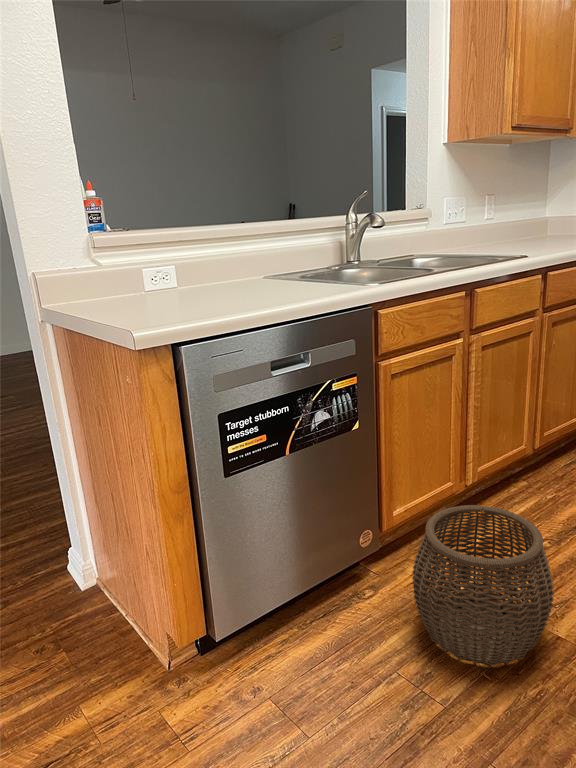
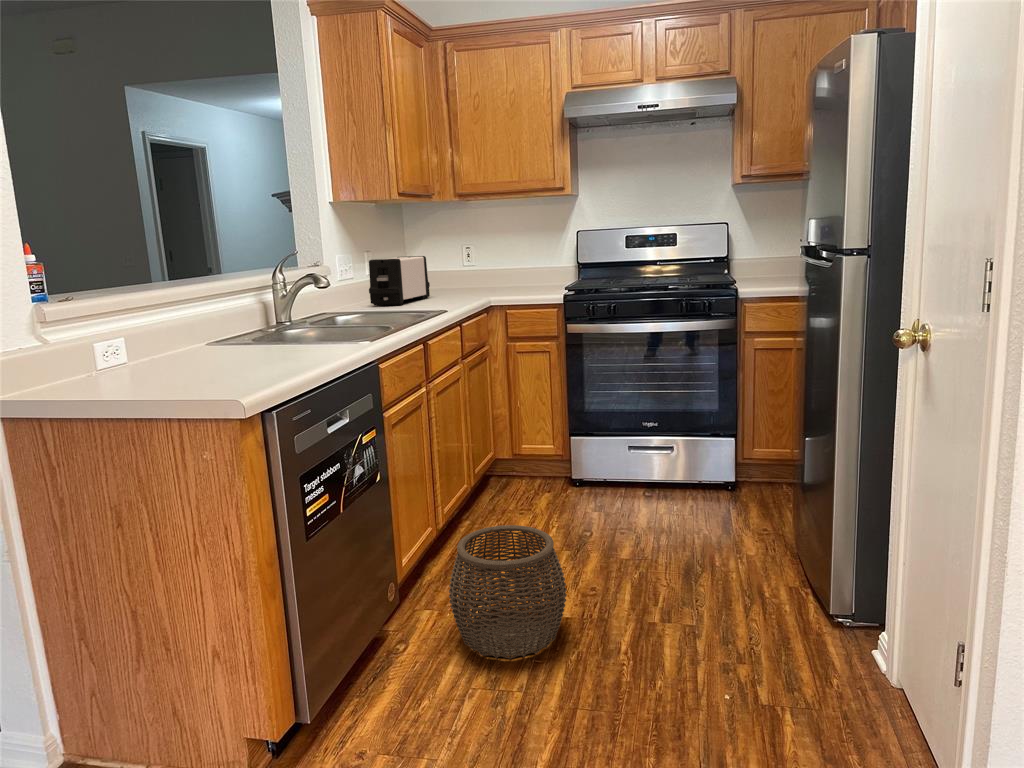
toaster: none [472,199,547,250] -> present [369,256,430,305]

